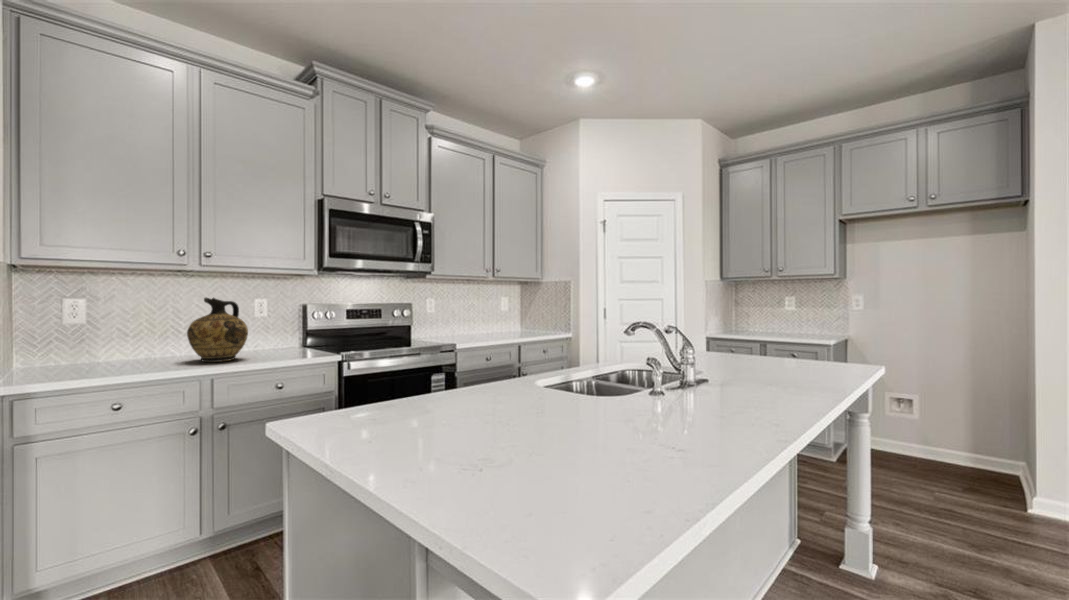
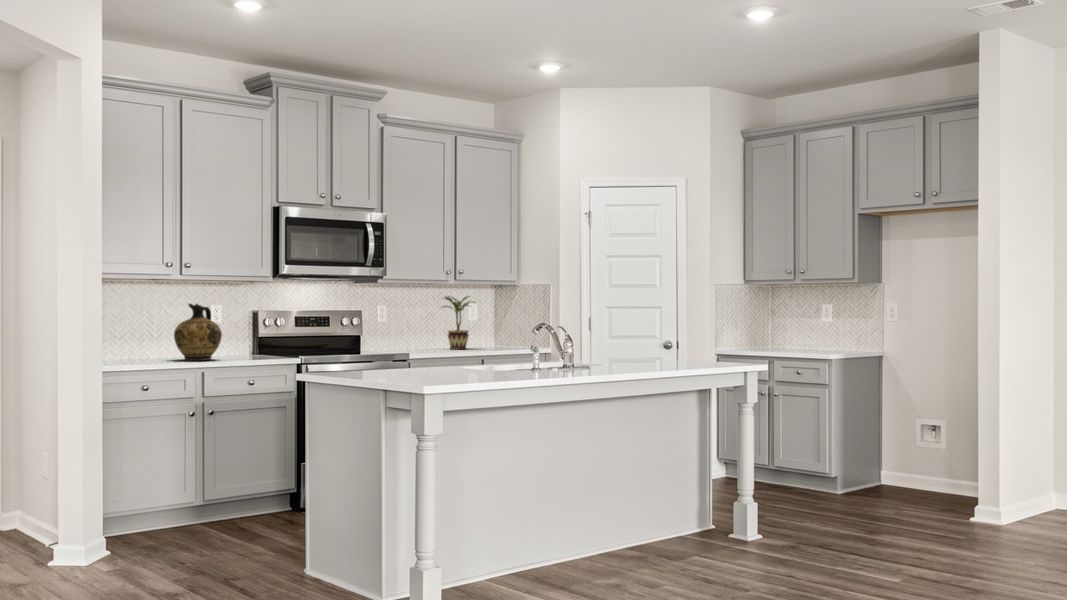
potted plant: none [480,290,512,335] -> present [444,296,474,349]

